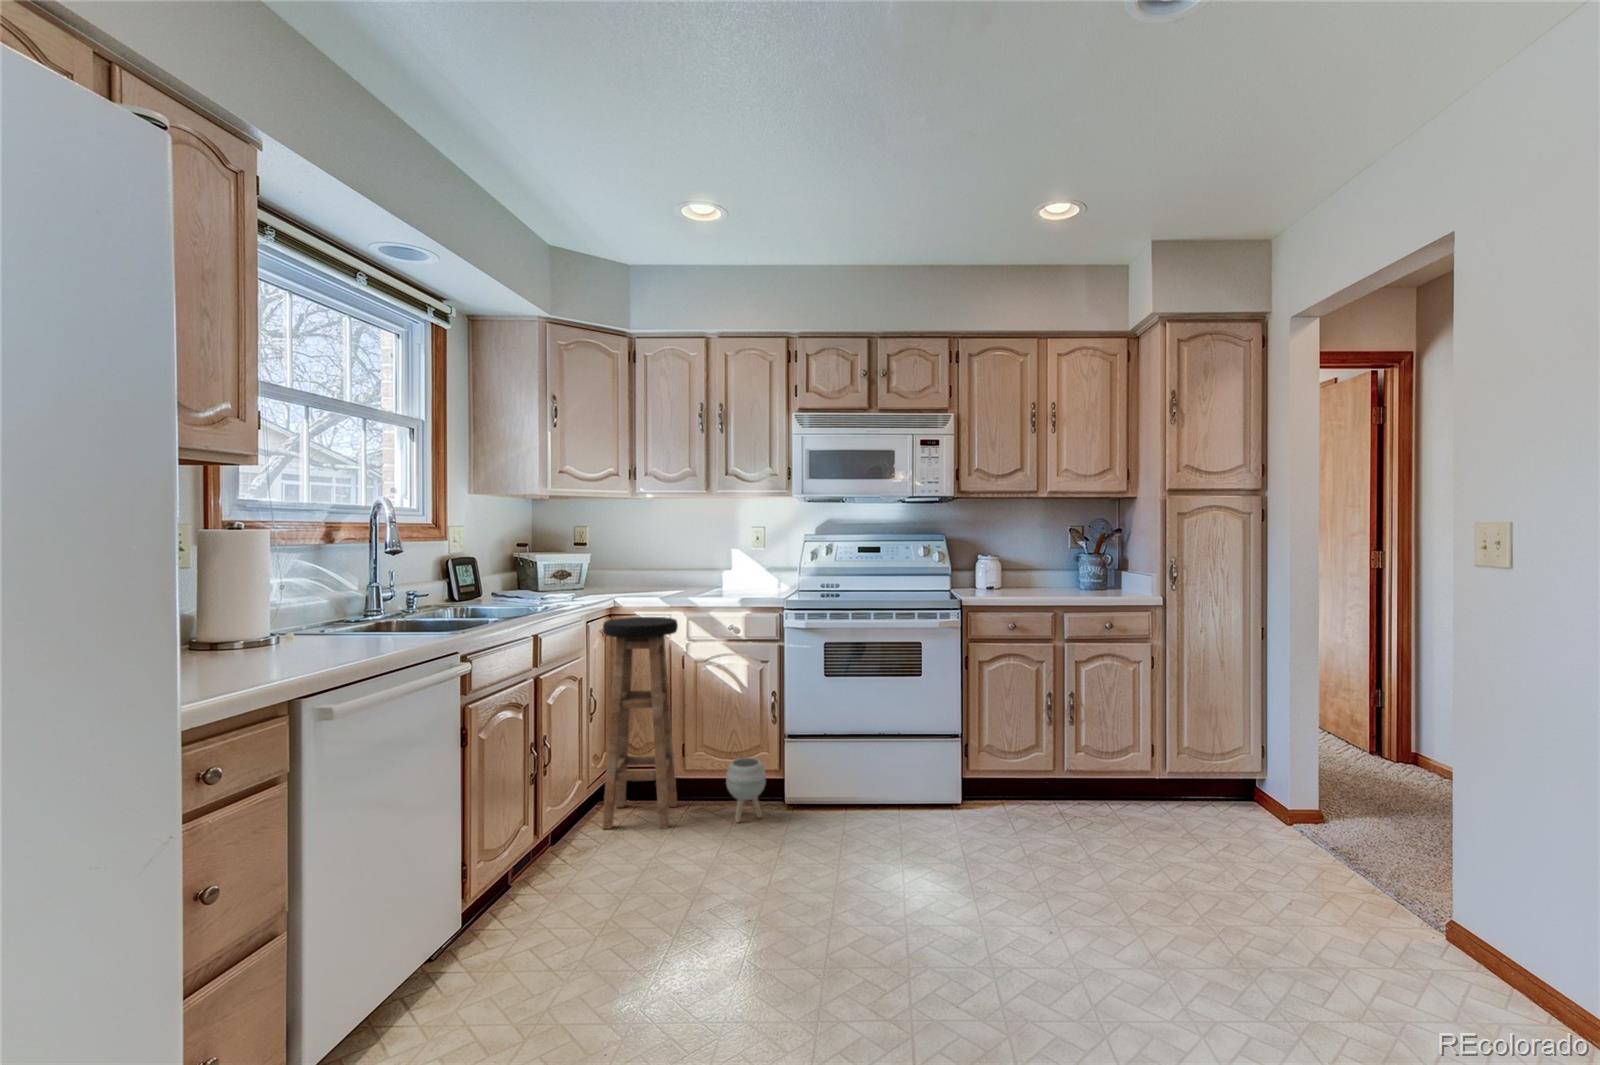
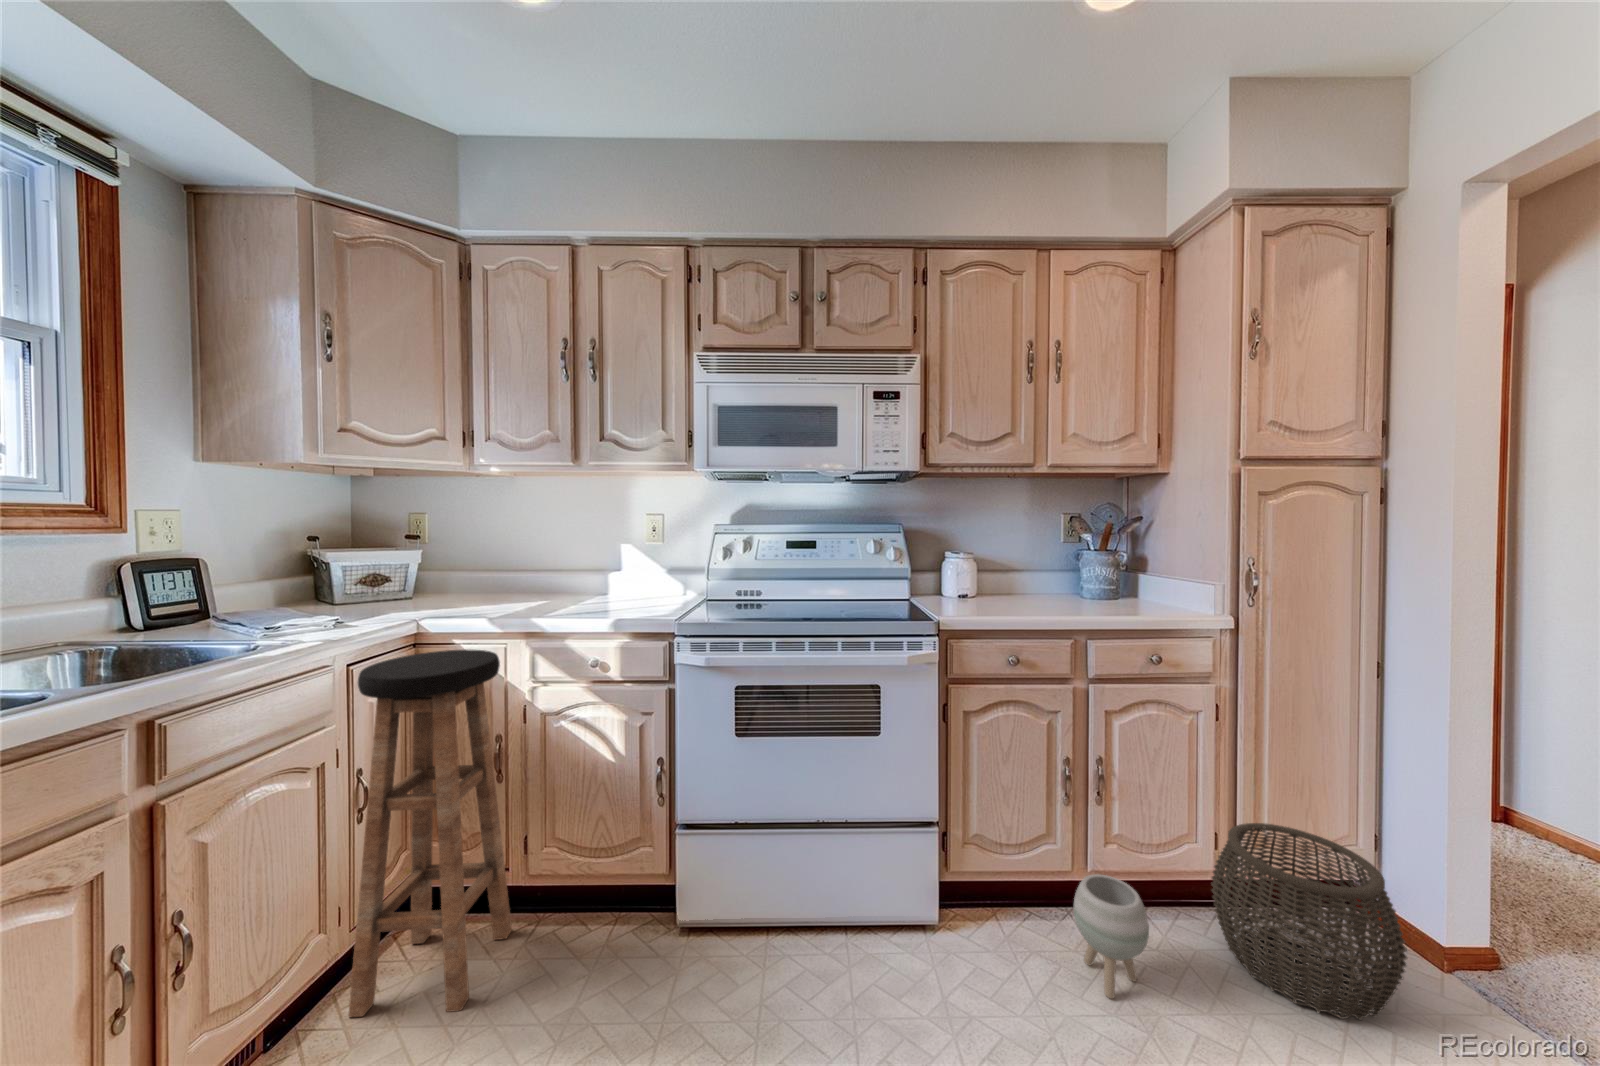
woven basket: none [1142,736,1245,836] -> present [1211,823,1407,1020]
planter: present [726,758,766,822] -> present [1073,874,1149,999]

